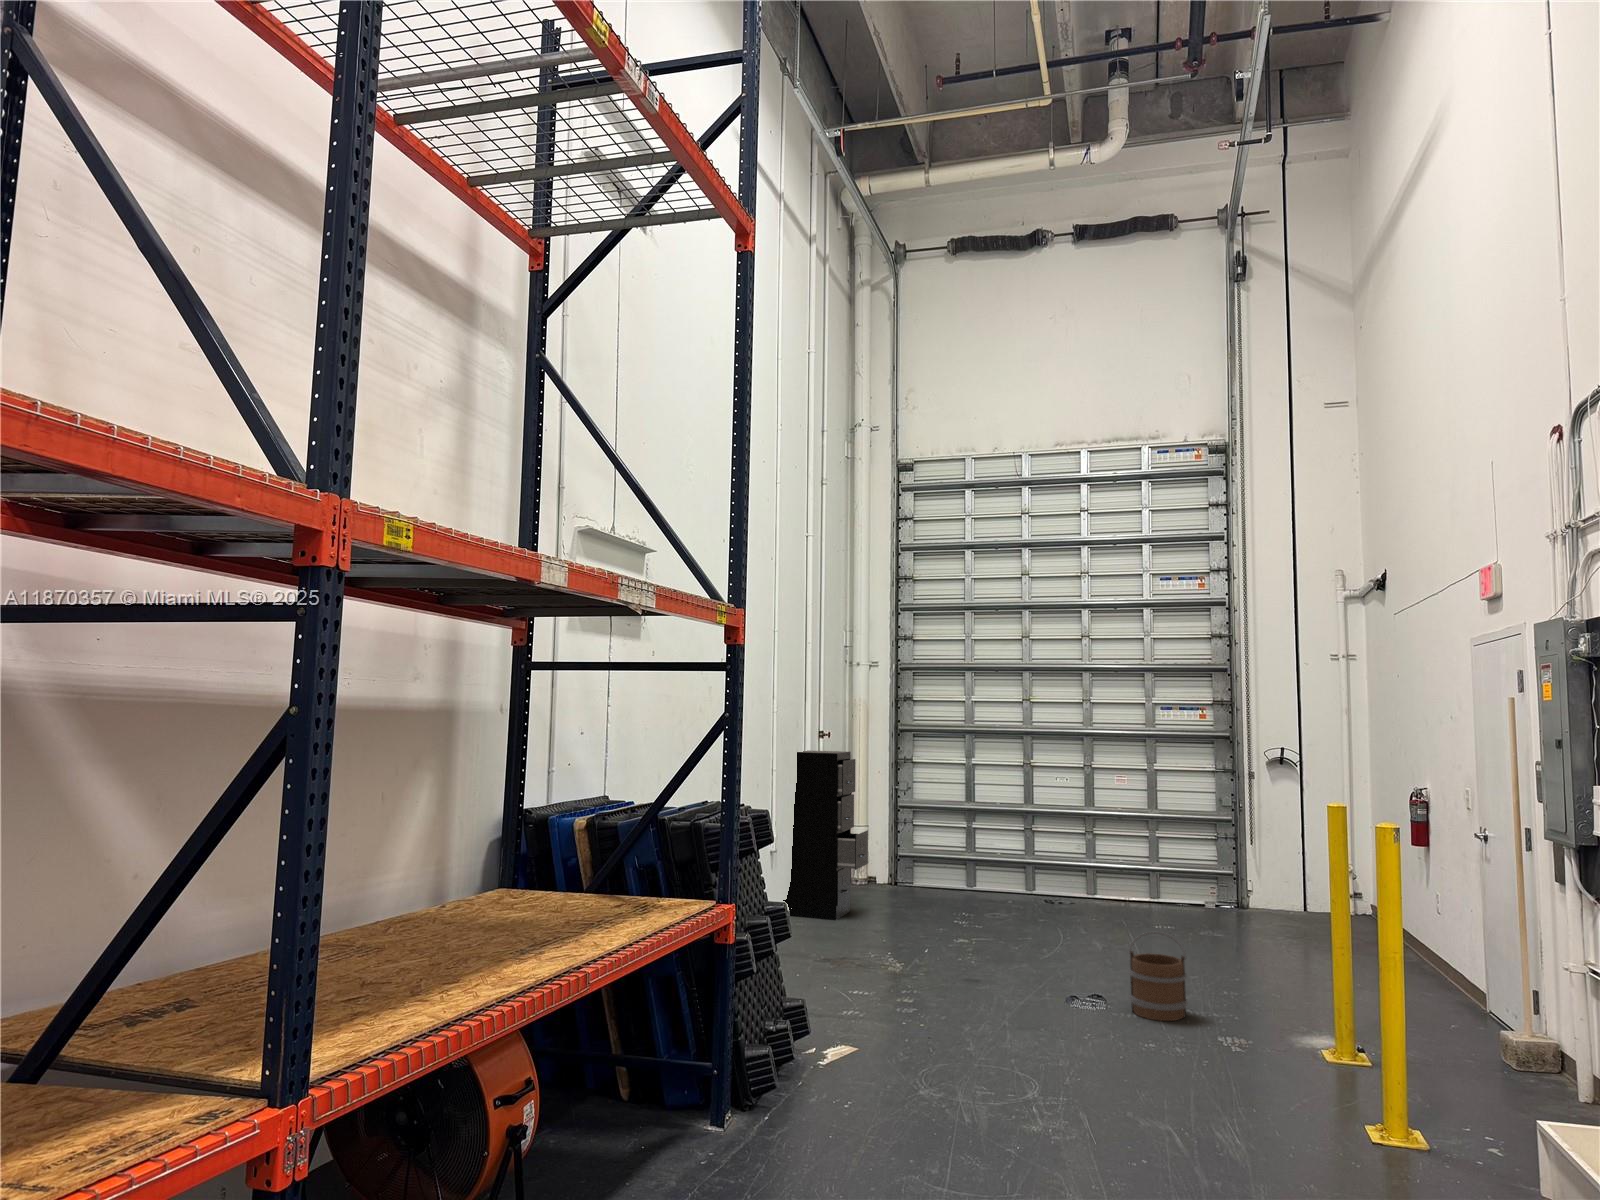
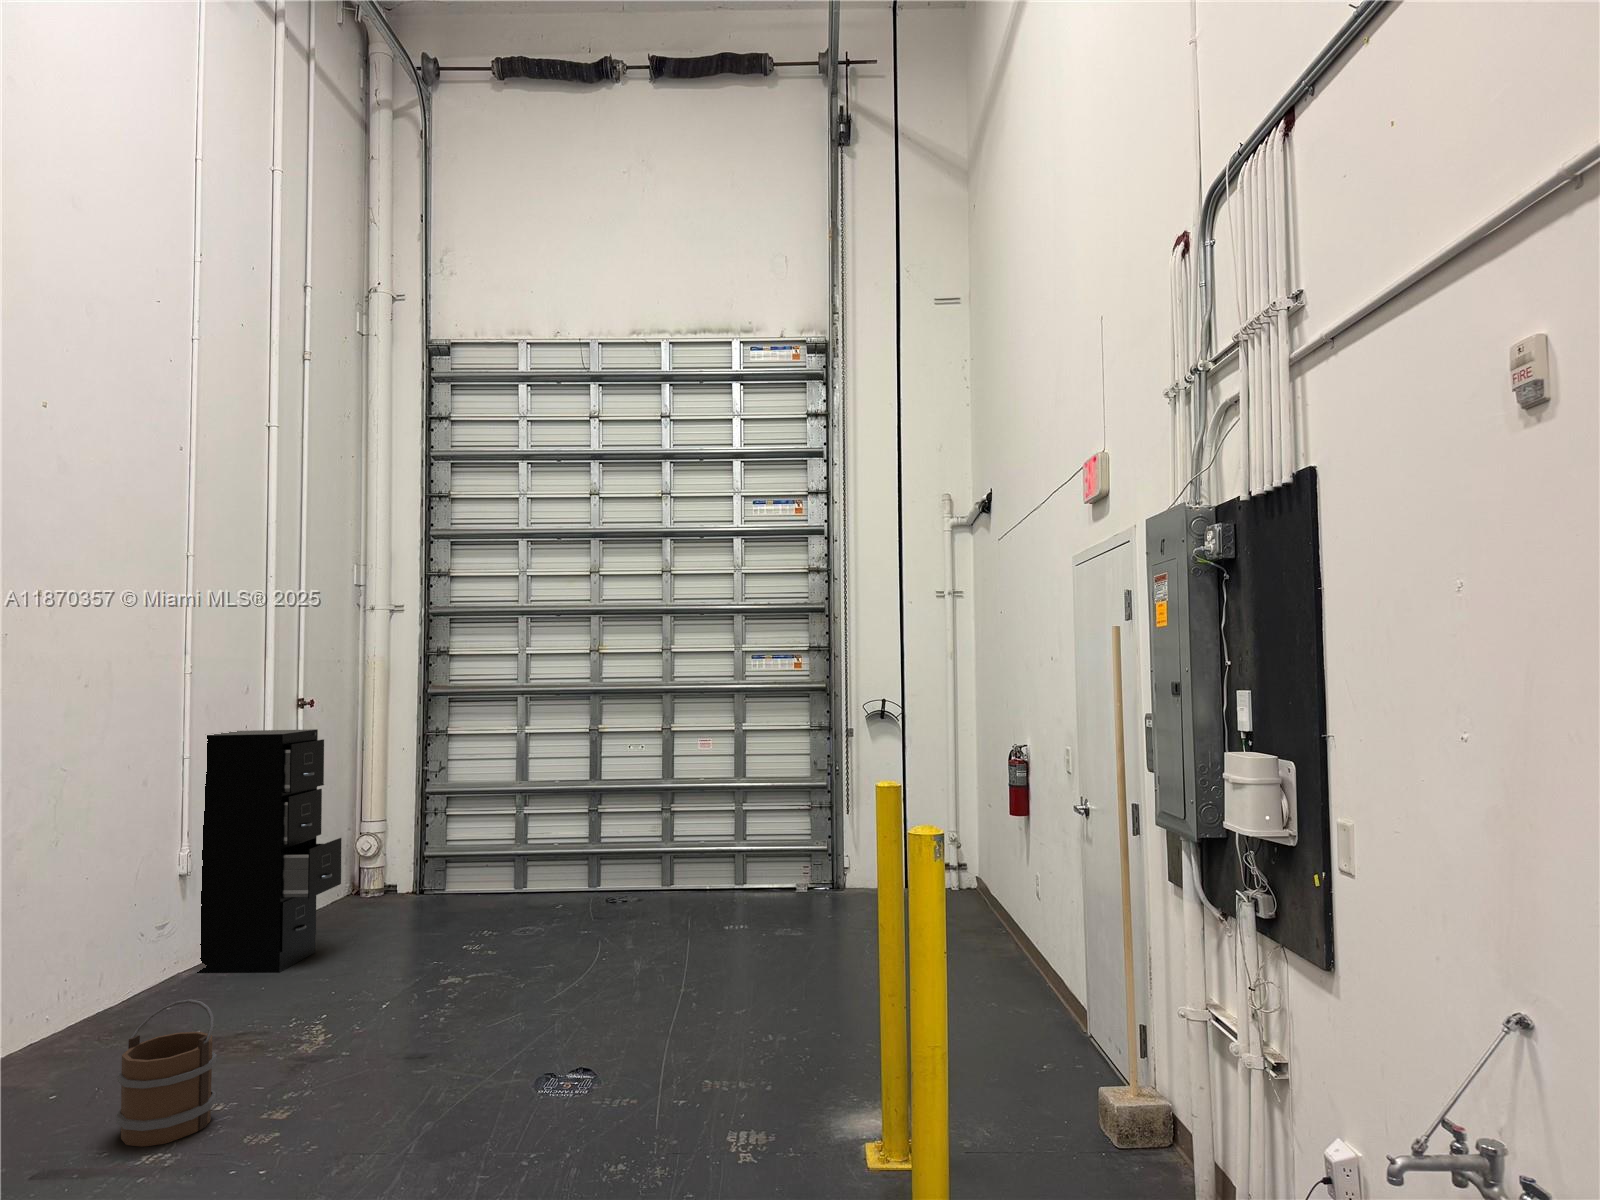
bucket: present [1128,932,1187,1021] -> present [116,999,217,1147]

